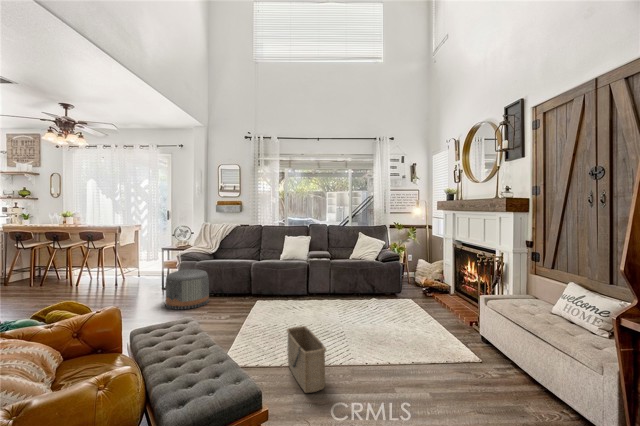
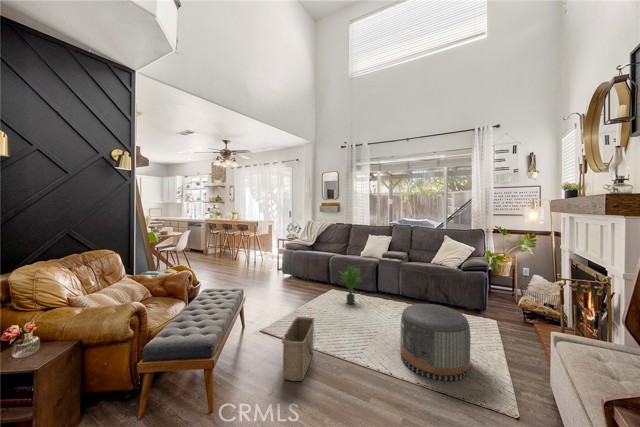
potted plant: none [274,267,305,310] -> present [341,265,359,304]
pouf: present [165,269,209,309] -> present [400,304,471,381]

